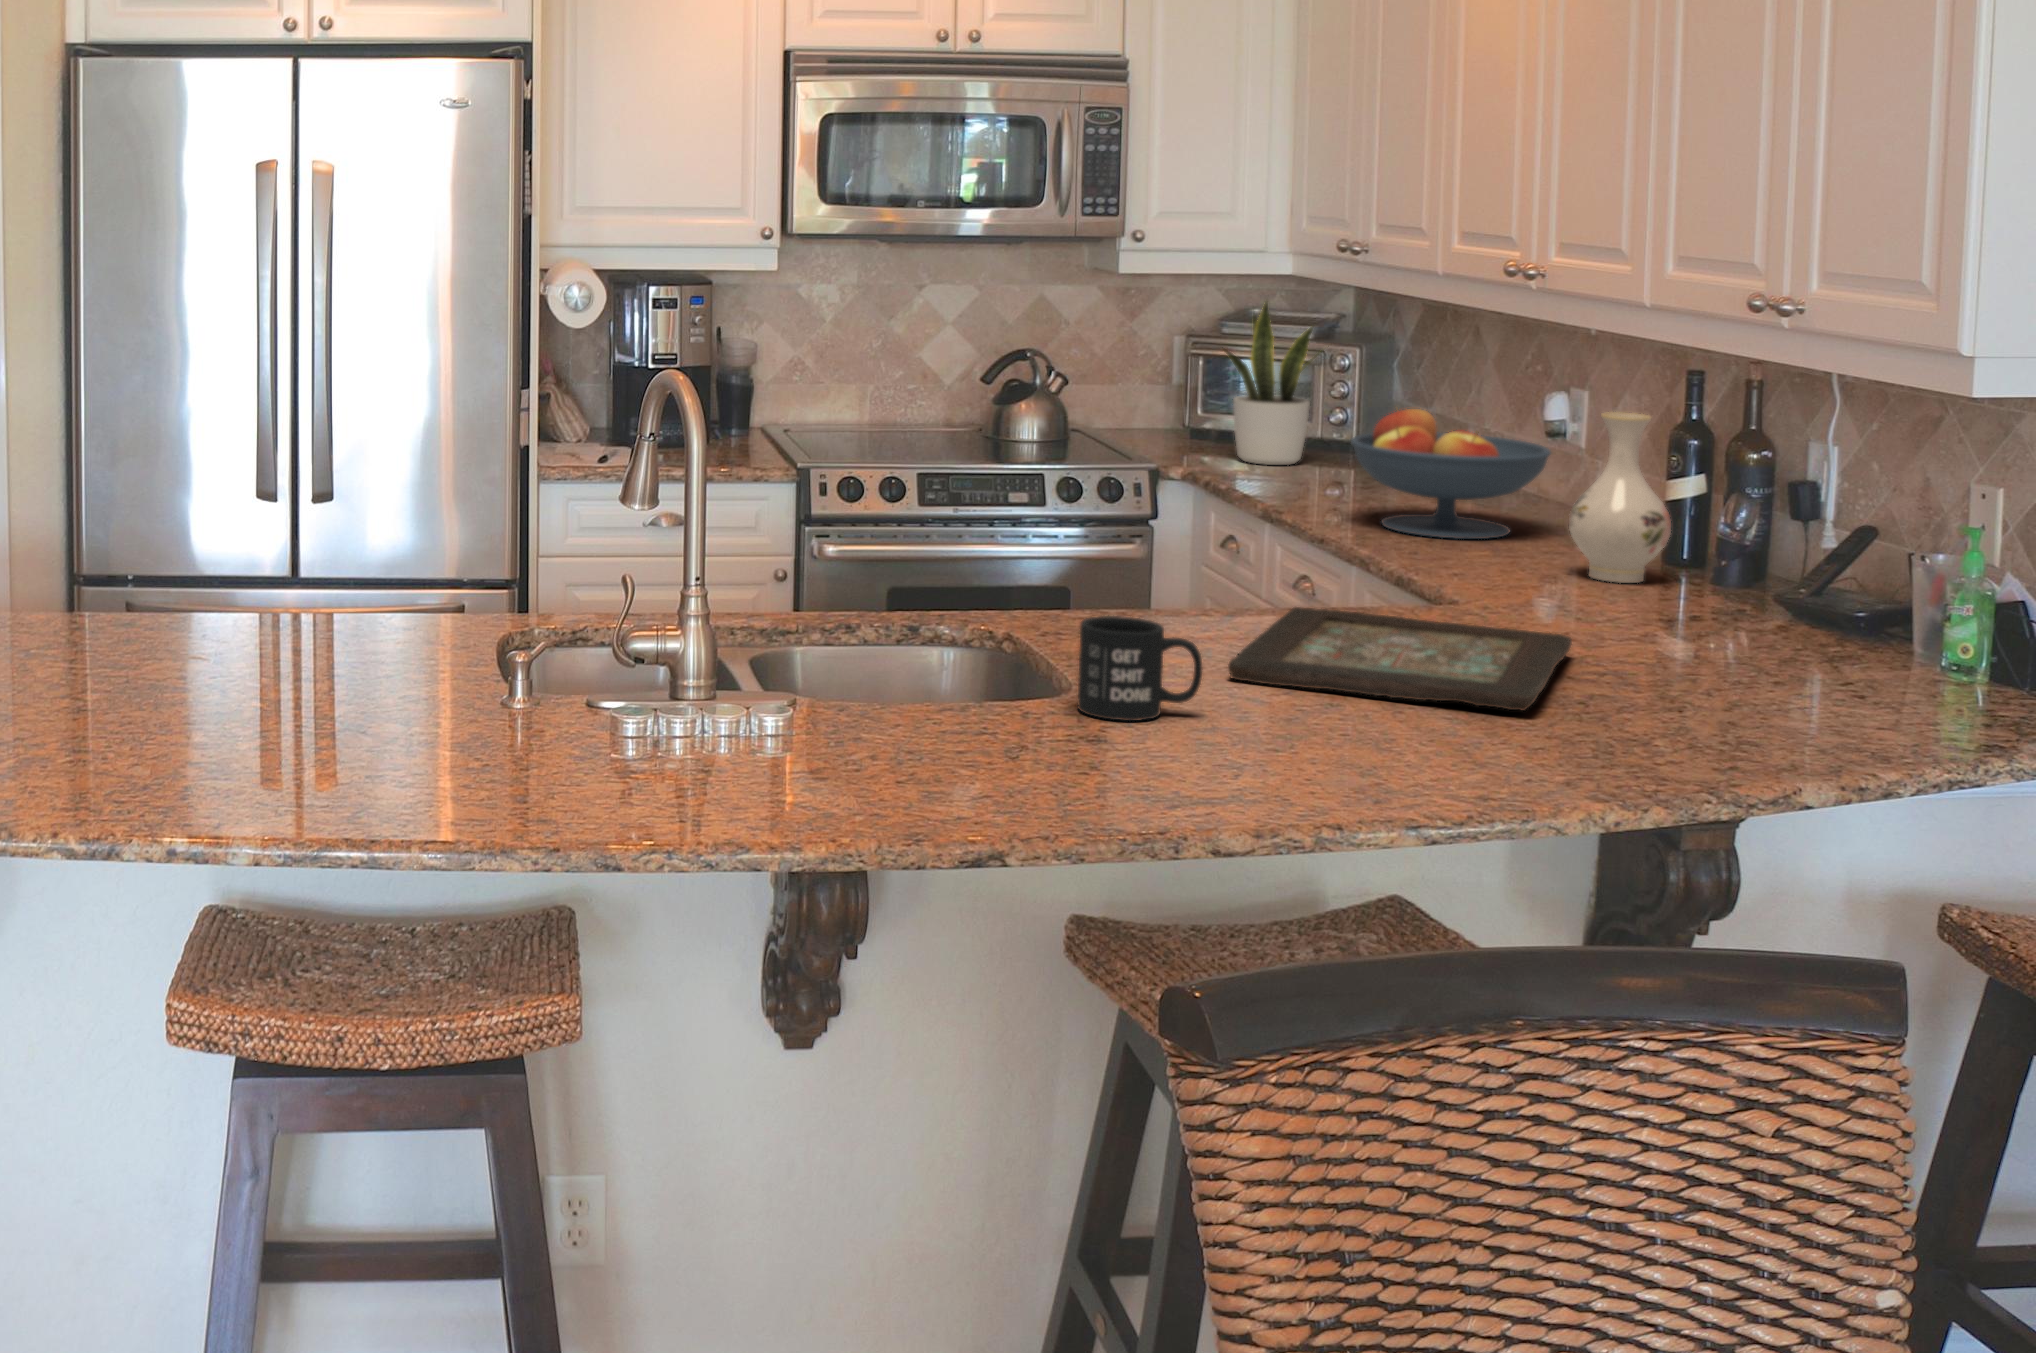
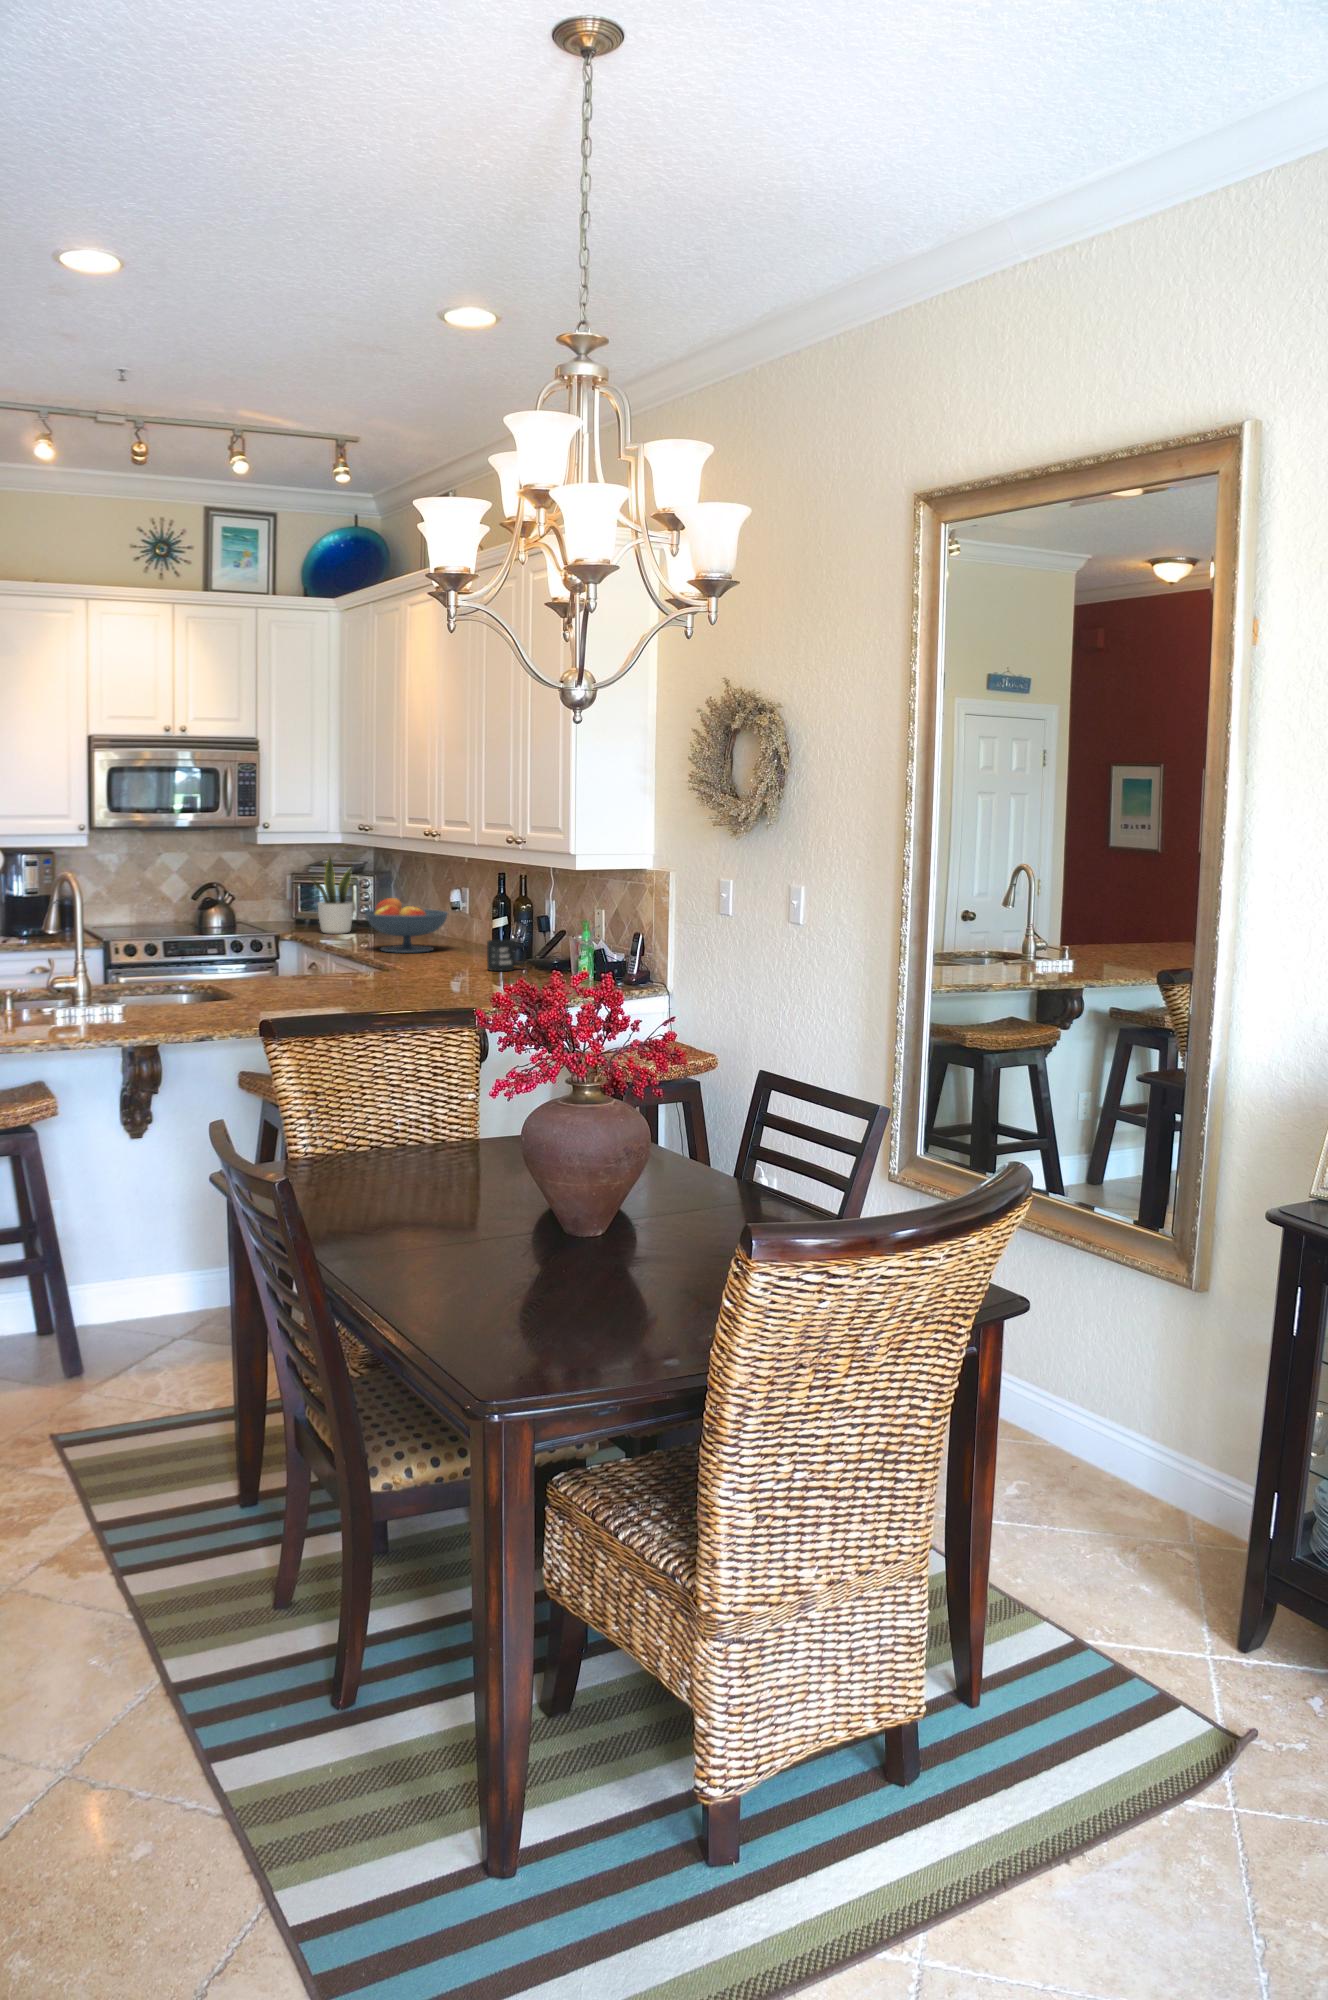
vase: present [1569,412,1671,583] -> none [450,891,489,962]
decorative tray: present [1228,607,1572,711] -> none [303,972,439,995]
mug: present [1077,616,1203,721] -> present [487,940,526,971]

